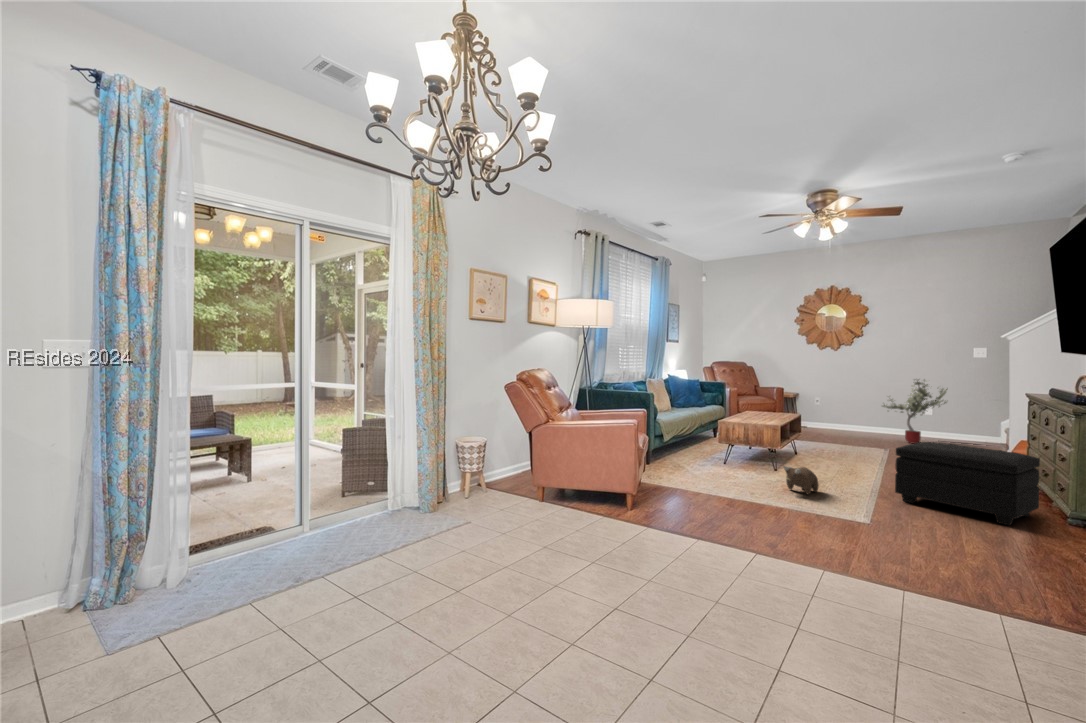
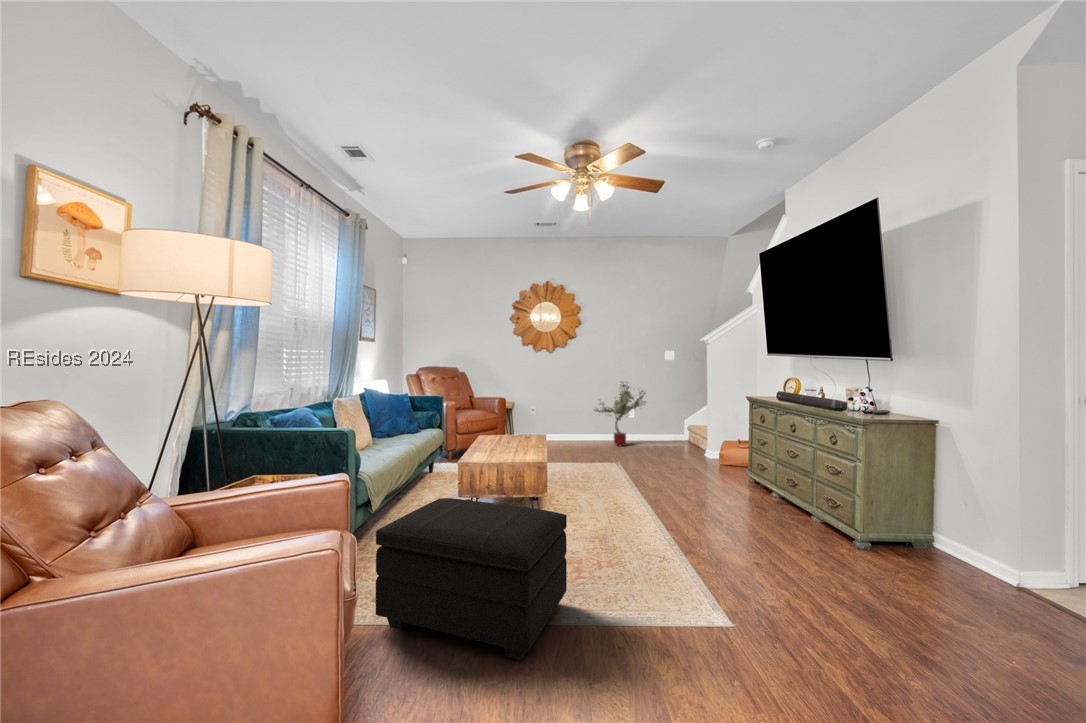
footstool: present [895,442,1040,525] -> present [376,498,567,661]
plush toy: present [783,466,819,494] -> none [582,533,624,579]

